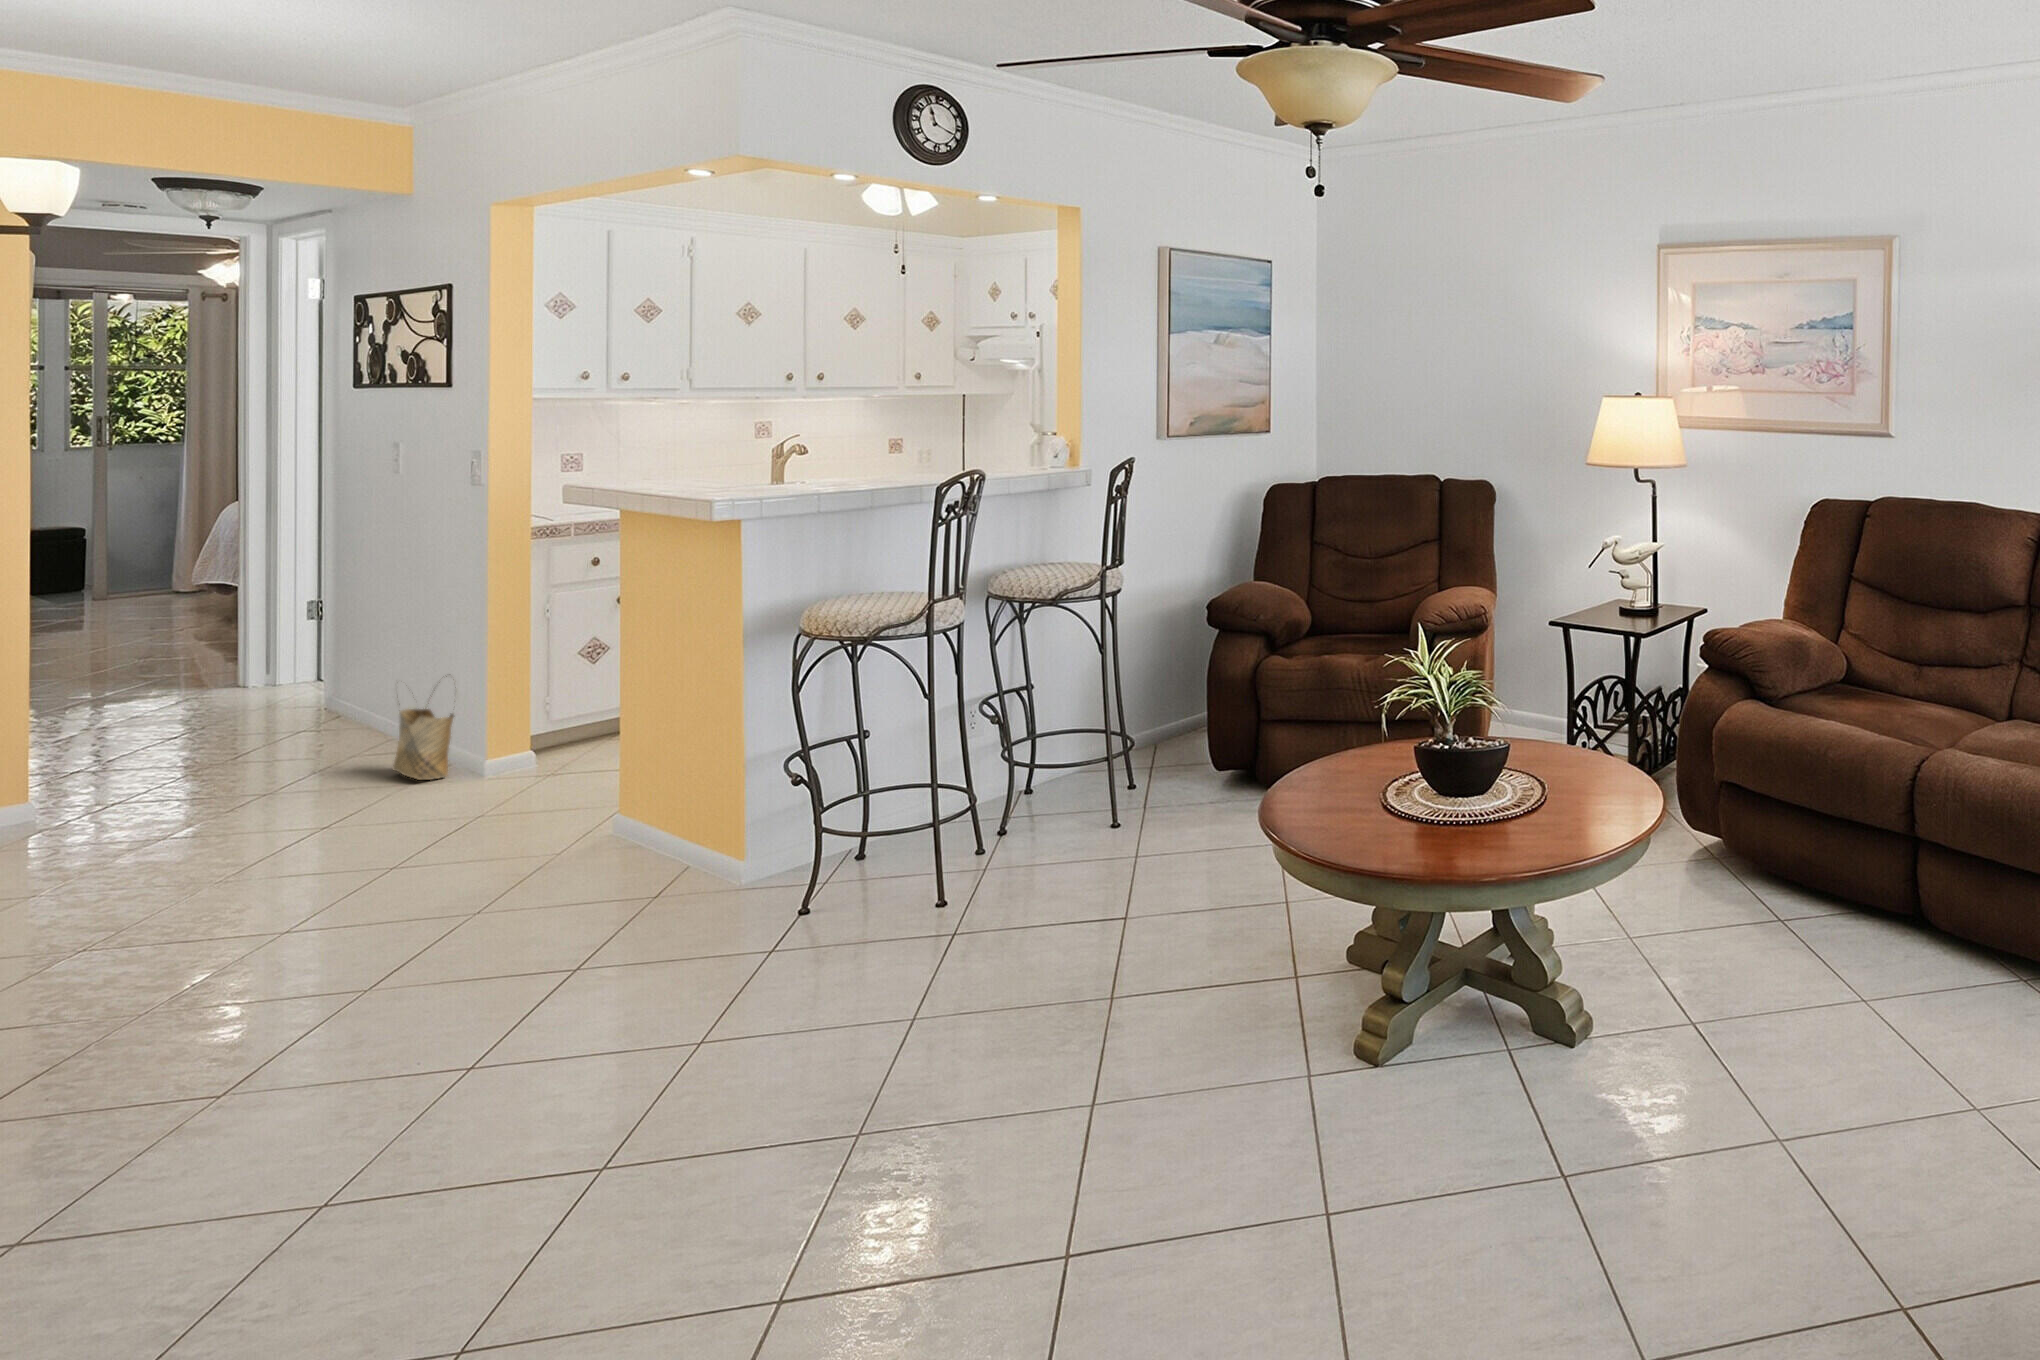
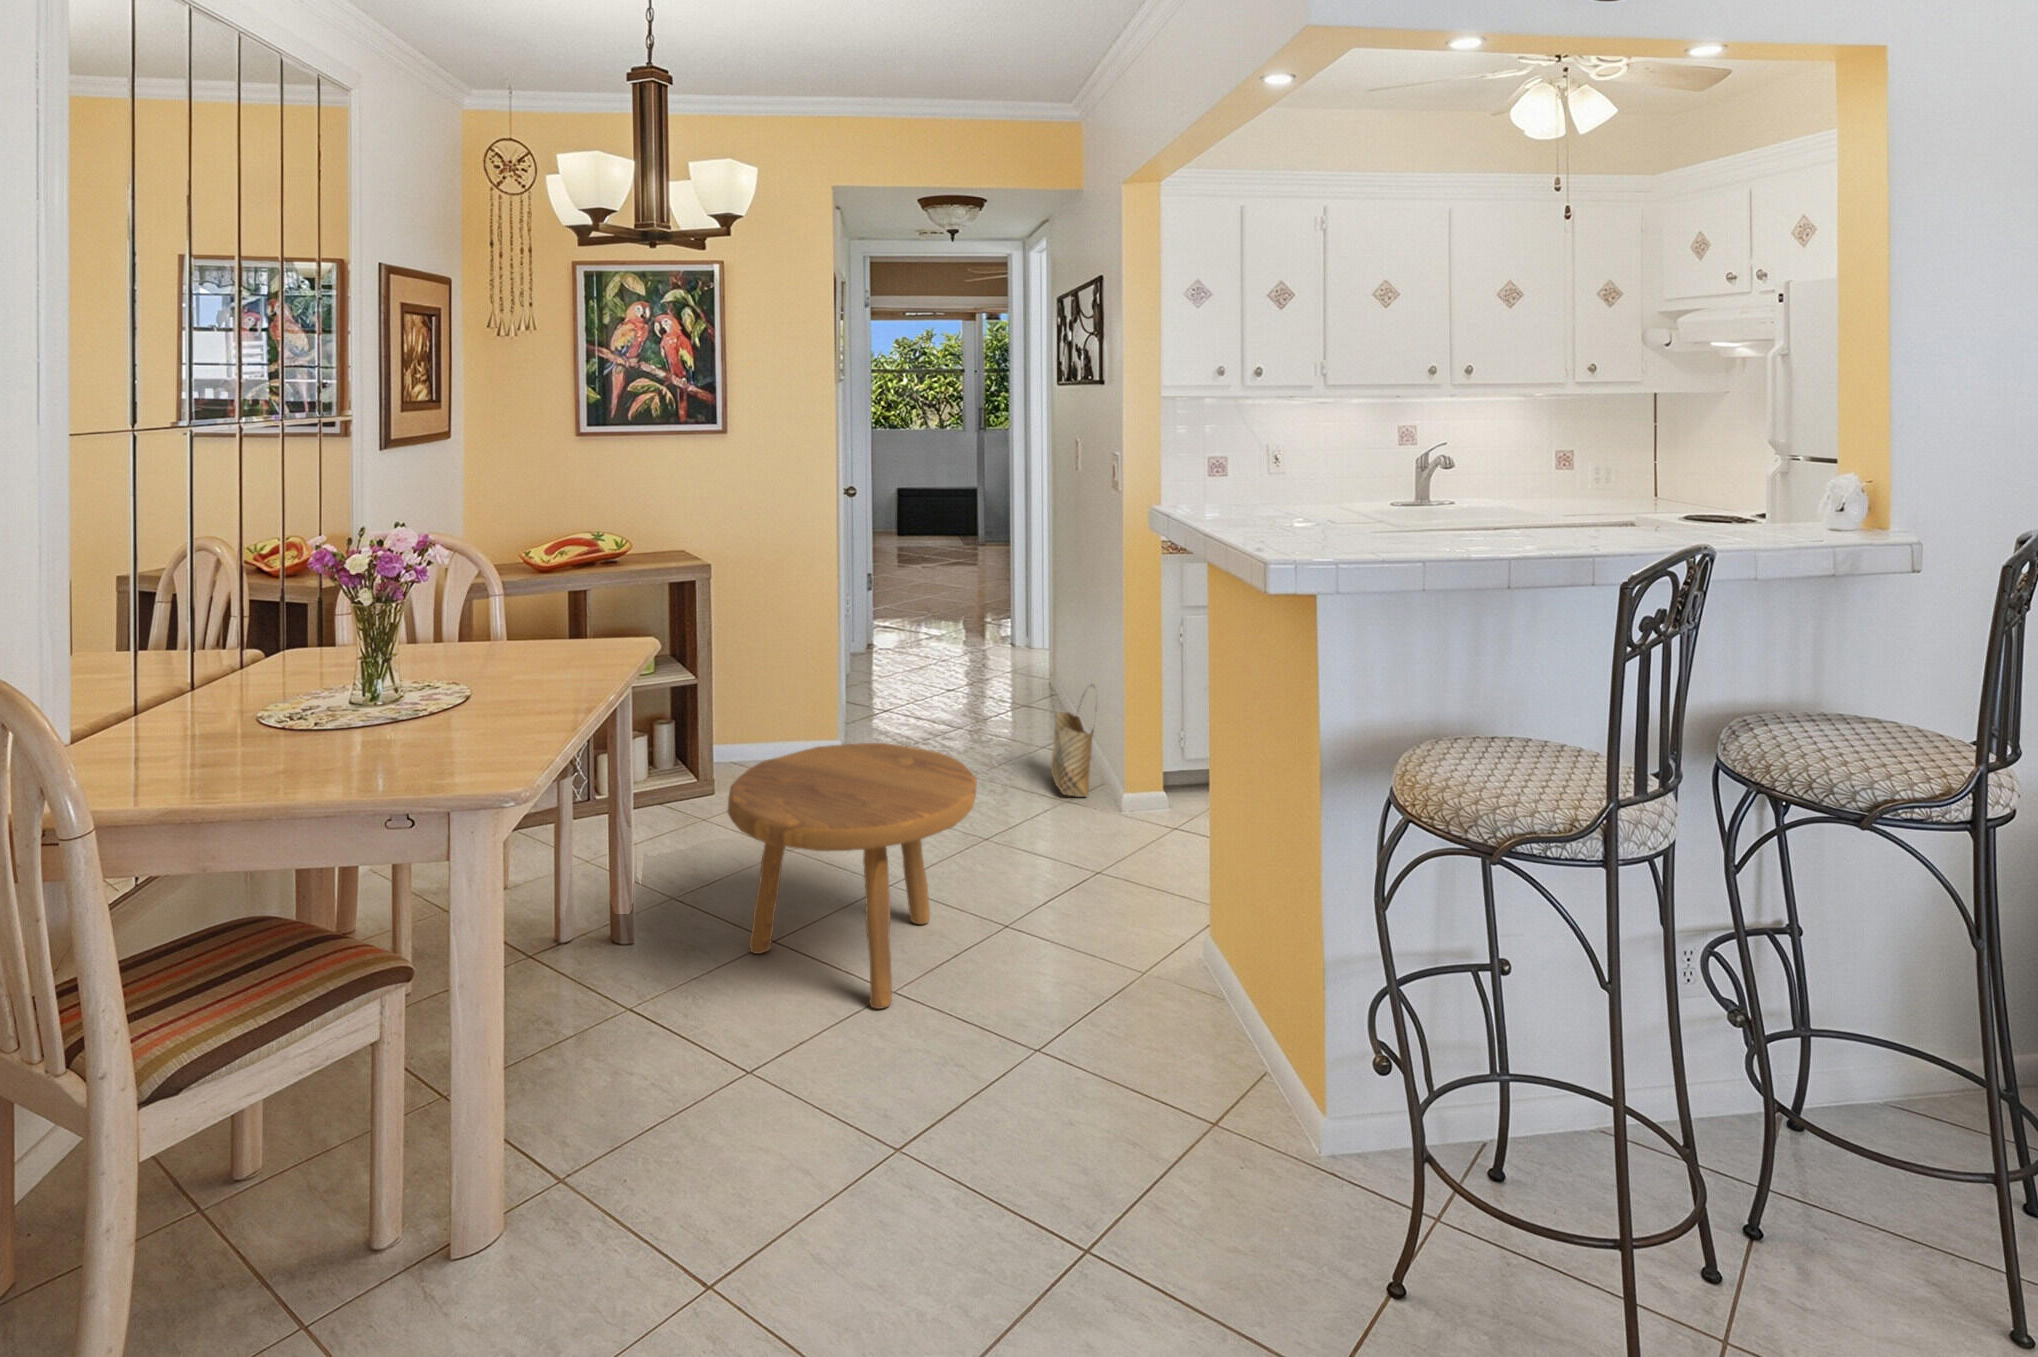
footstool: none [85,725,395,944] -> present [728,743,977,1009]

